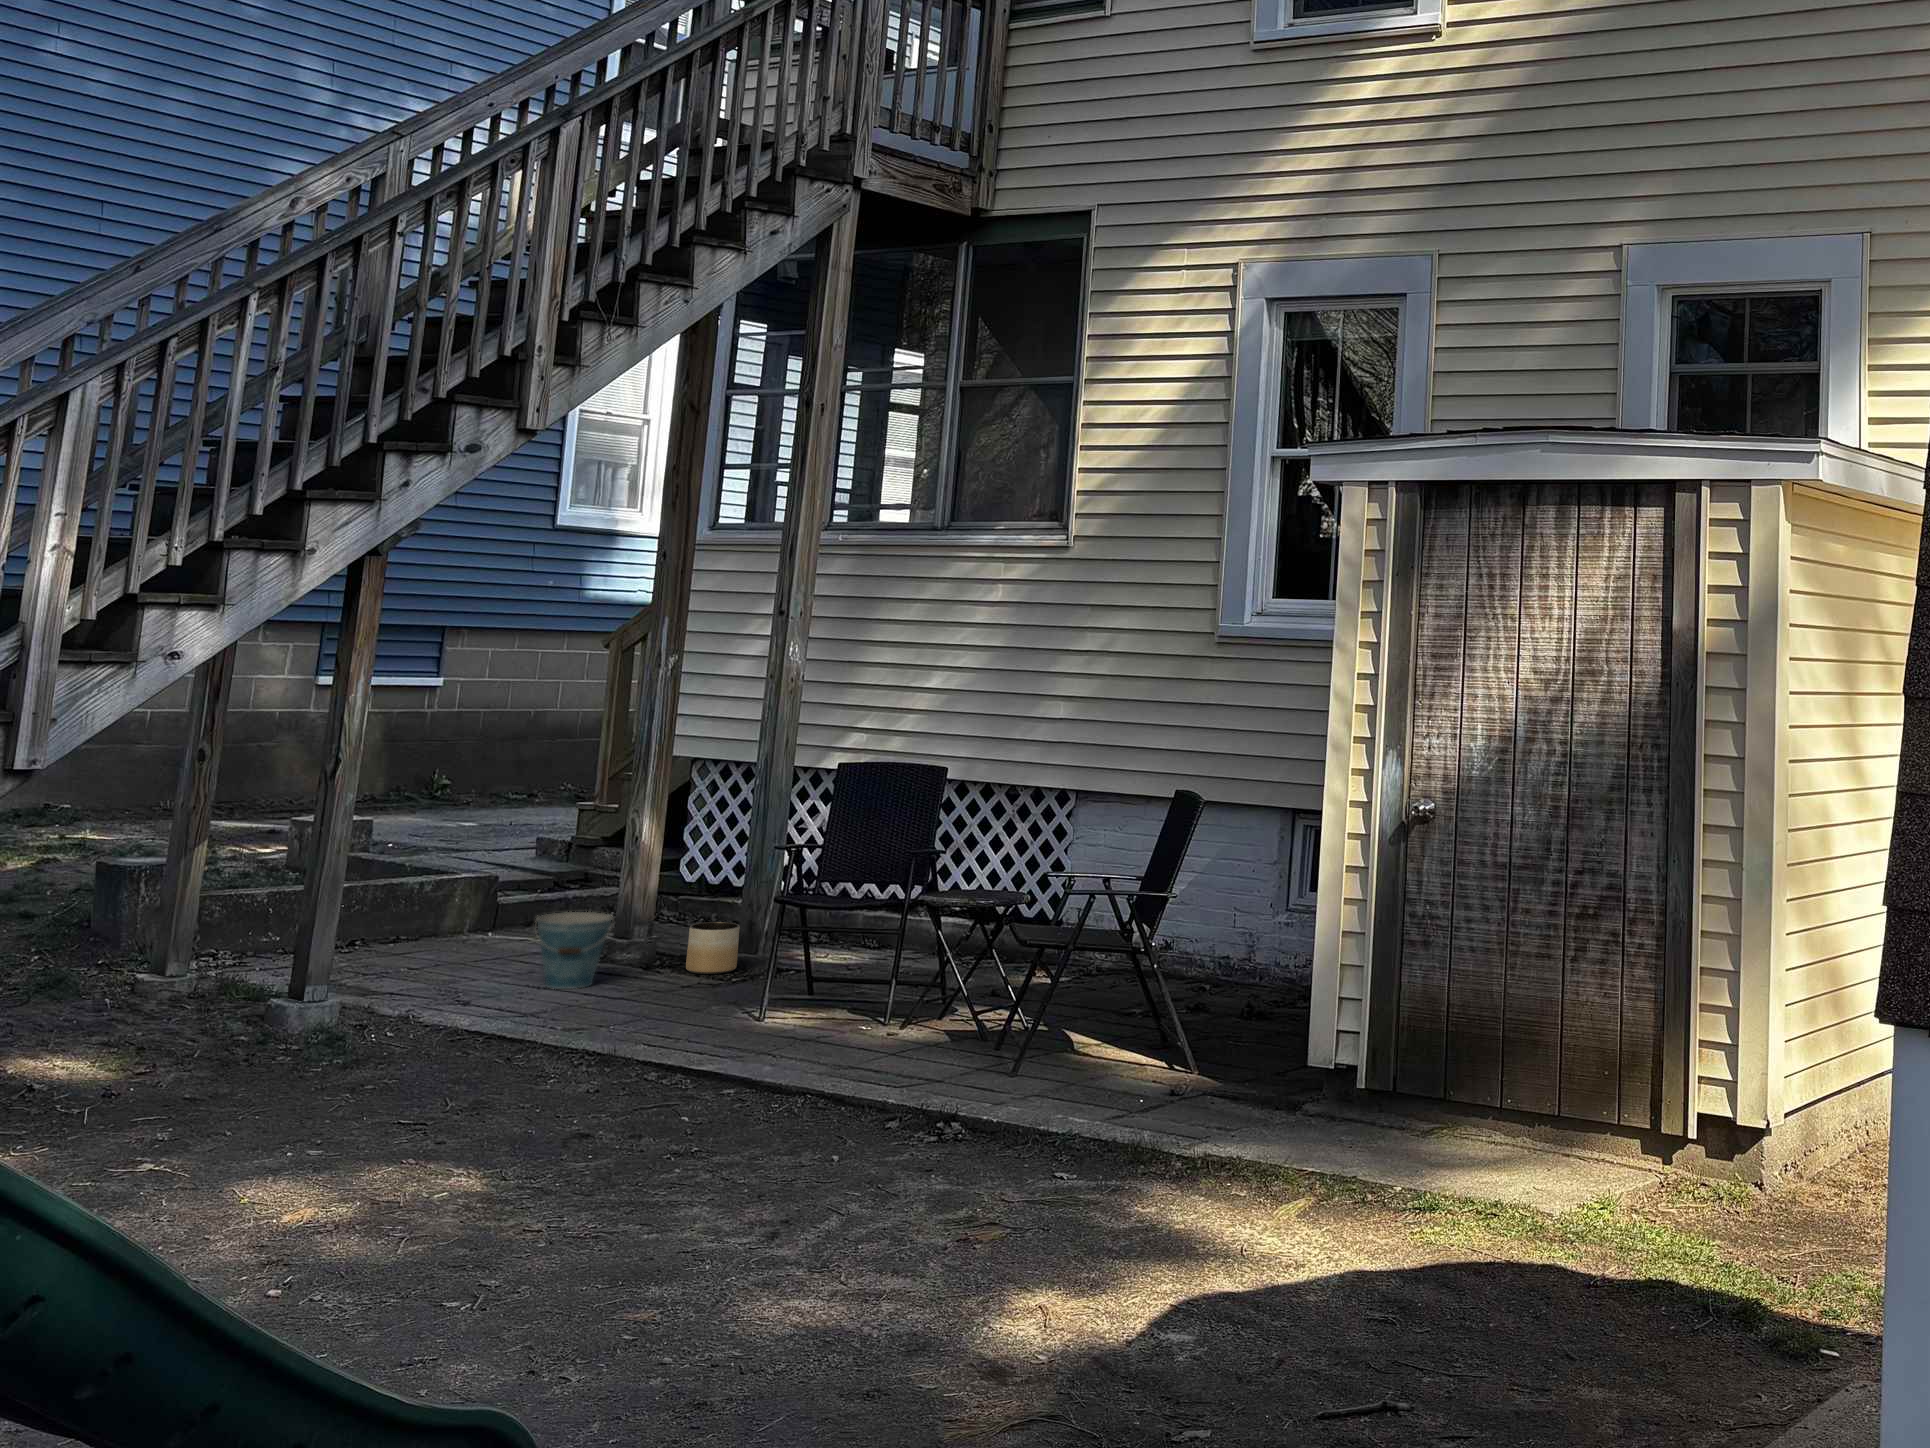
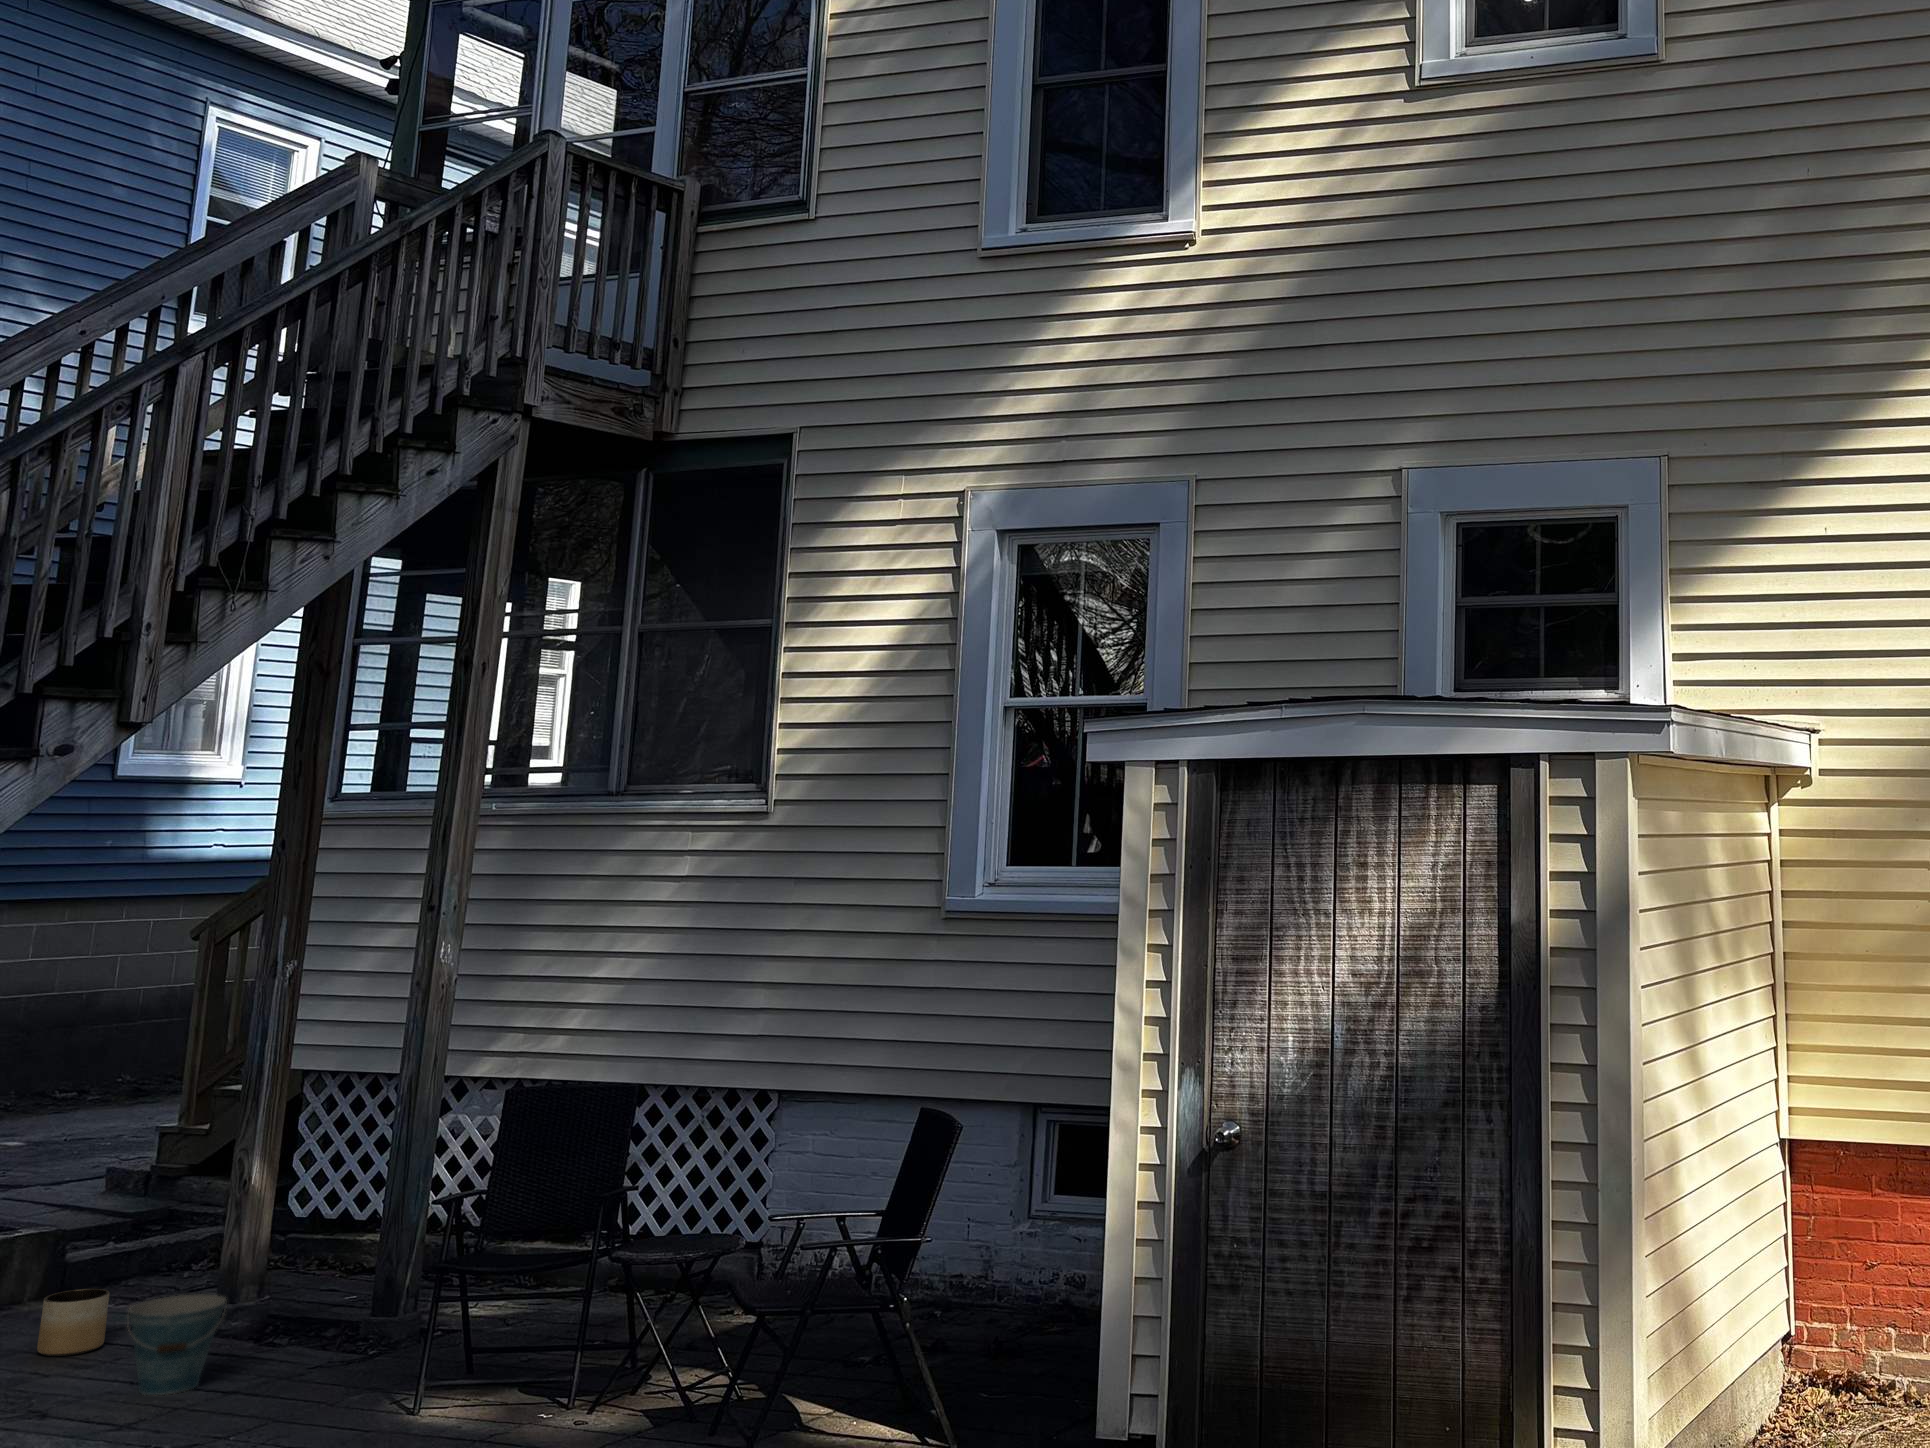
planter: present [686,922,740,974] -> present [37,1289,109,1356]

